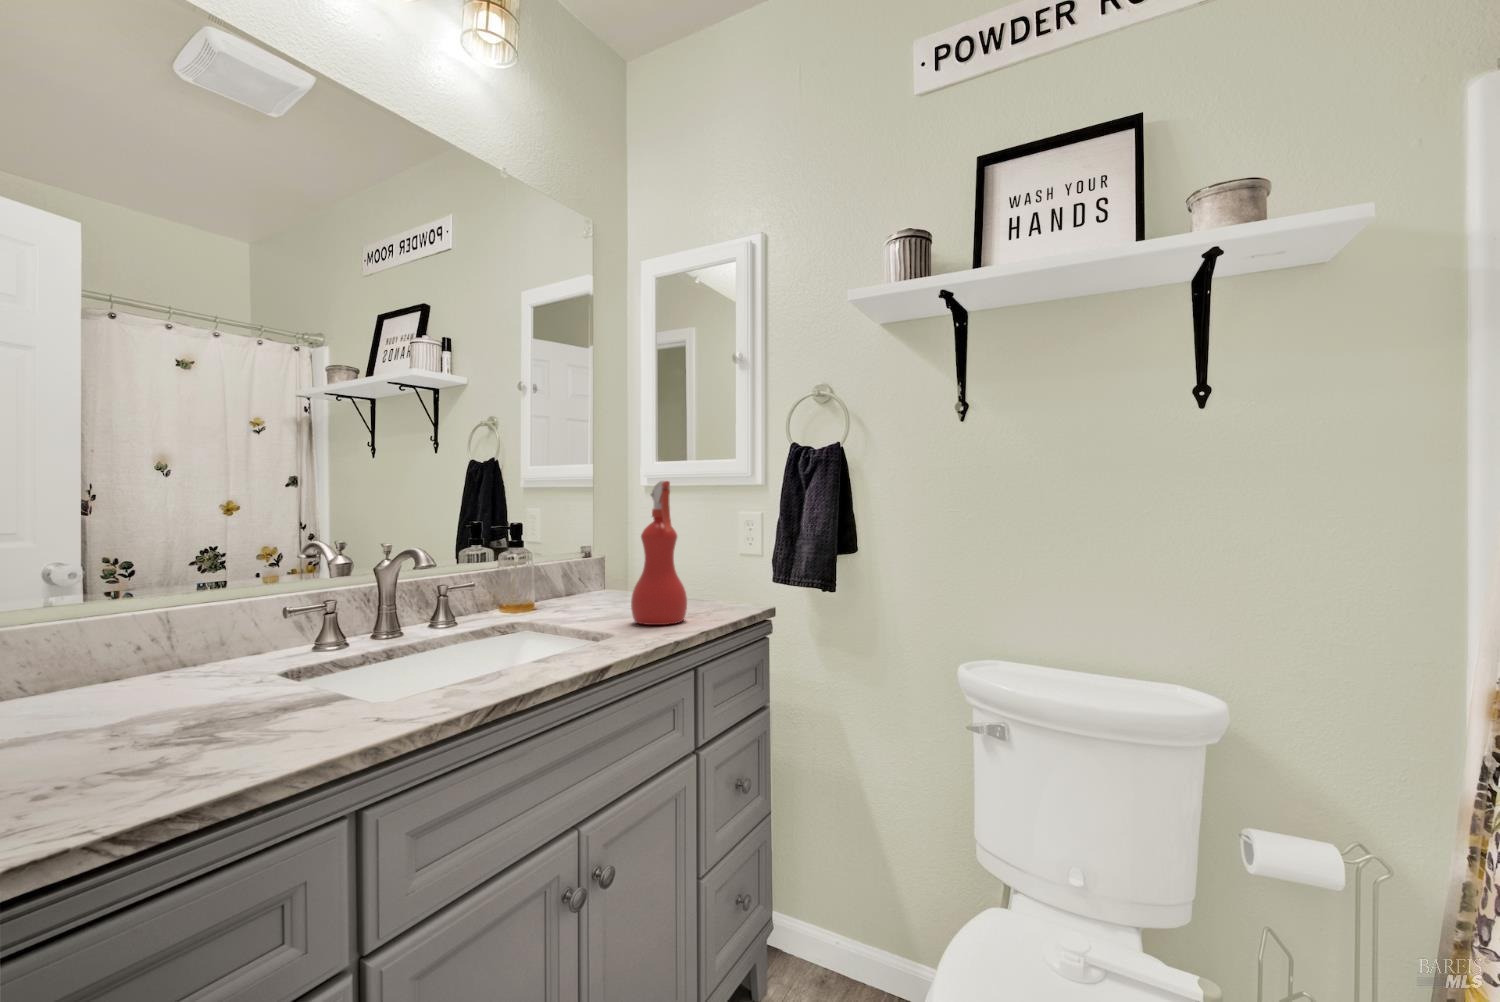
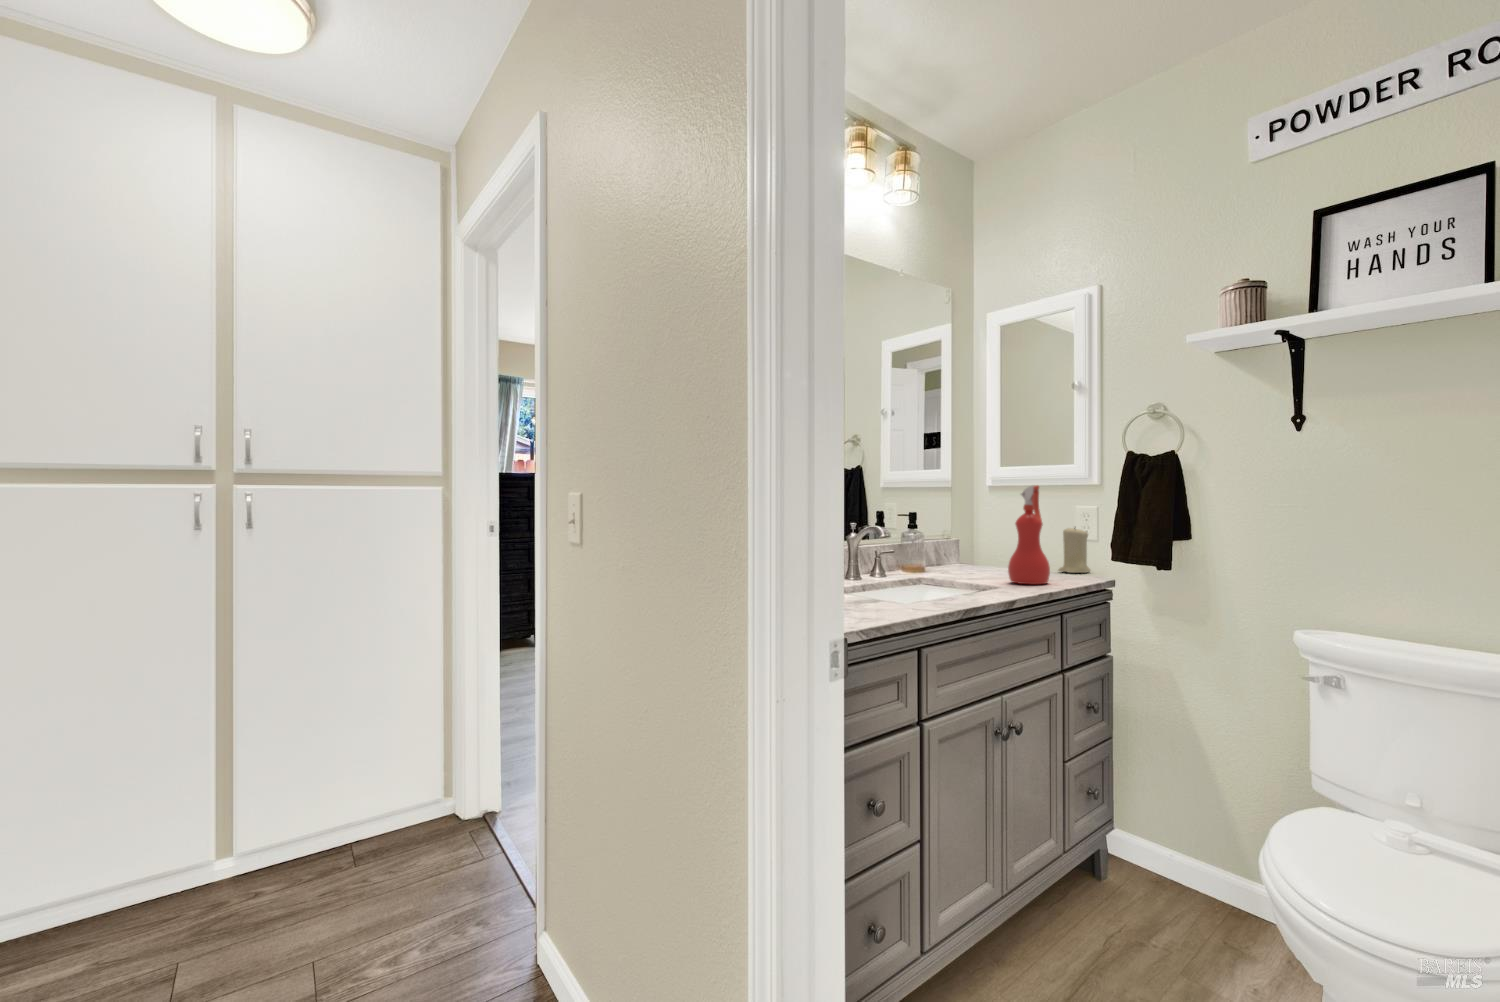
candle: none [709,539,748,601] -> present [1058,528,1091,573]

